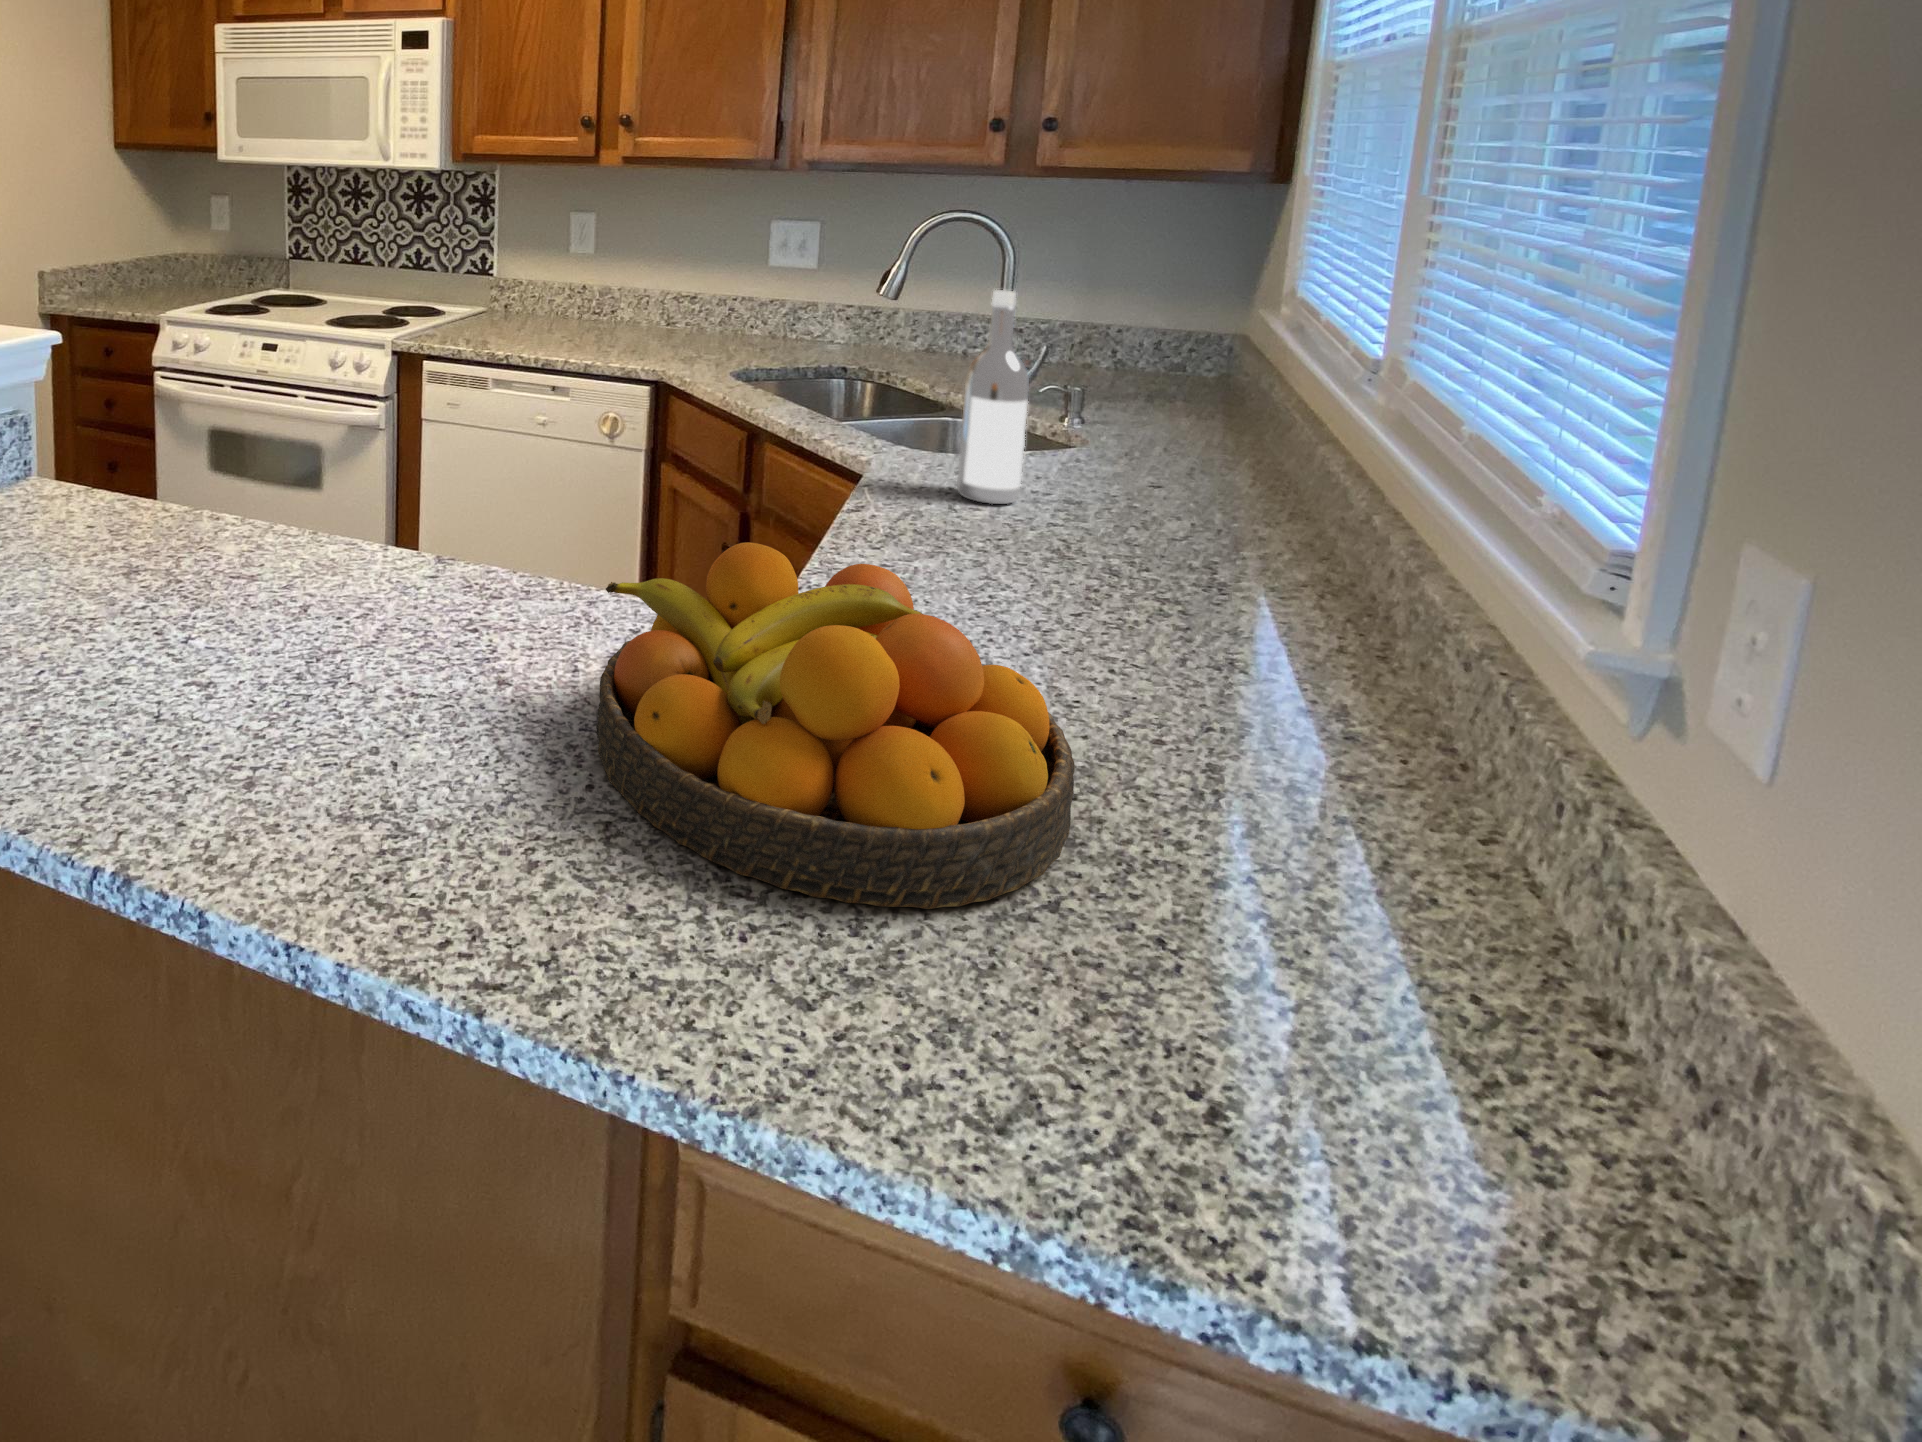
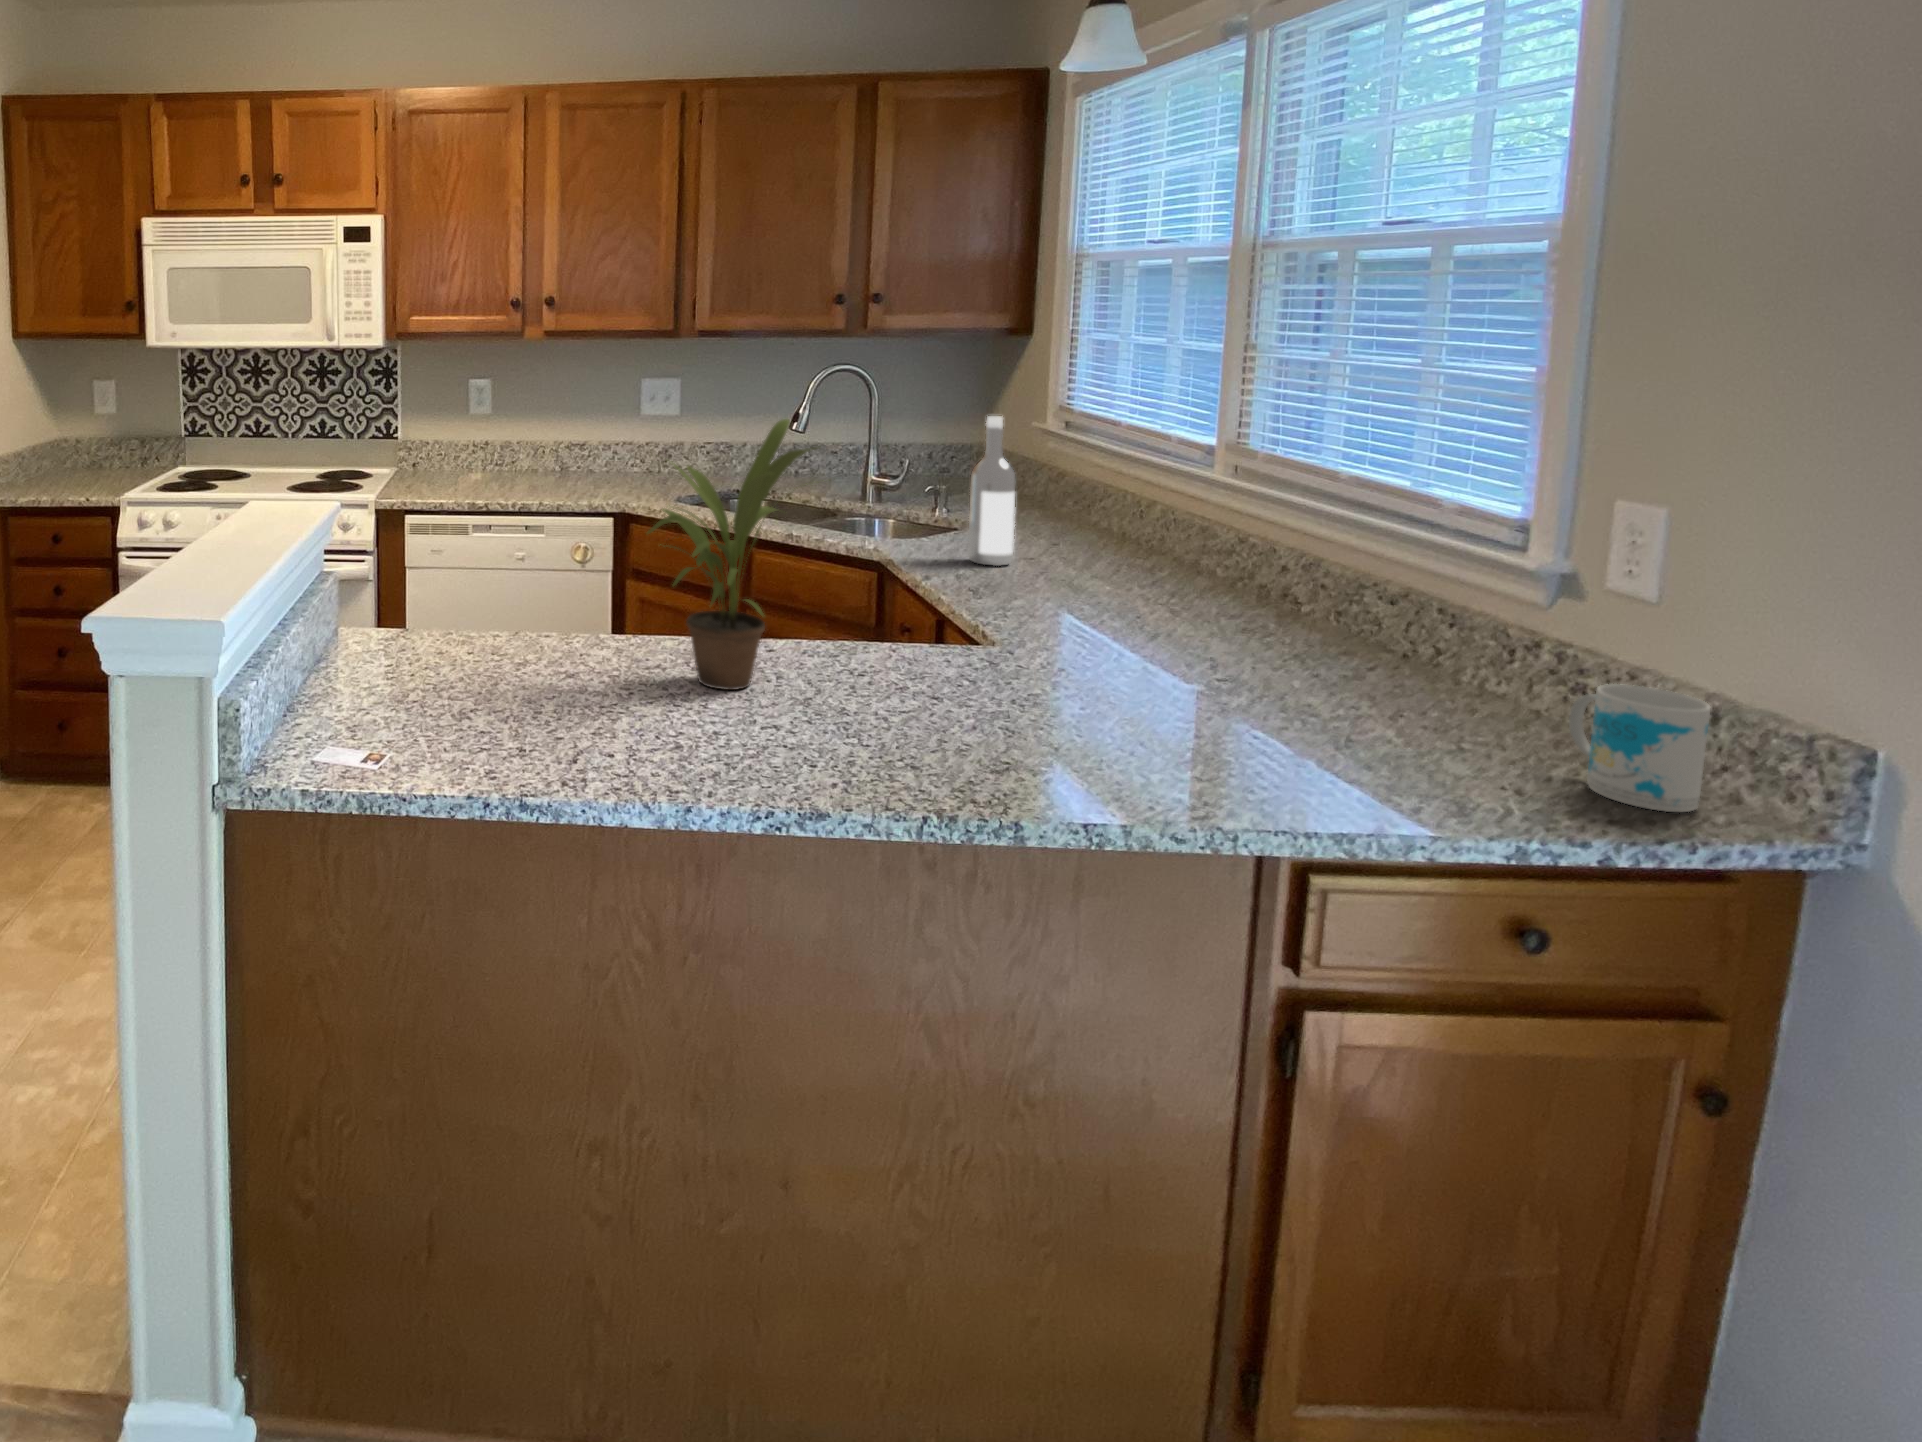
potted plant: none [155,265,393,624] -> present [647,419,816,690]
fruit bowl: present [596,542,1075,909] -> none [1021,576,1350,756]
mug: none [1361,931,1624,1268] -> present [1569,684,1710,812]

